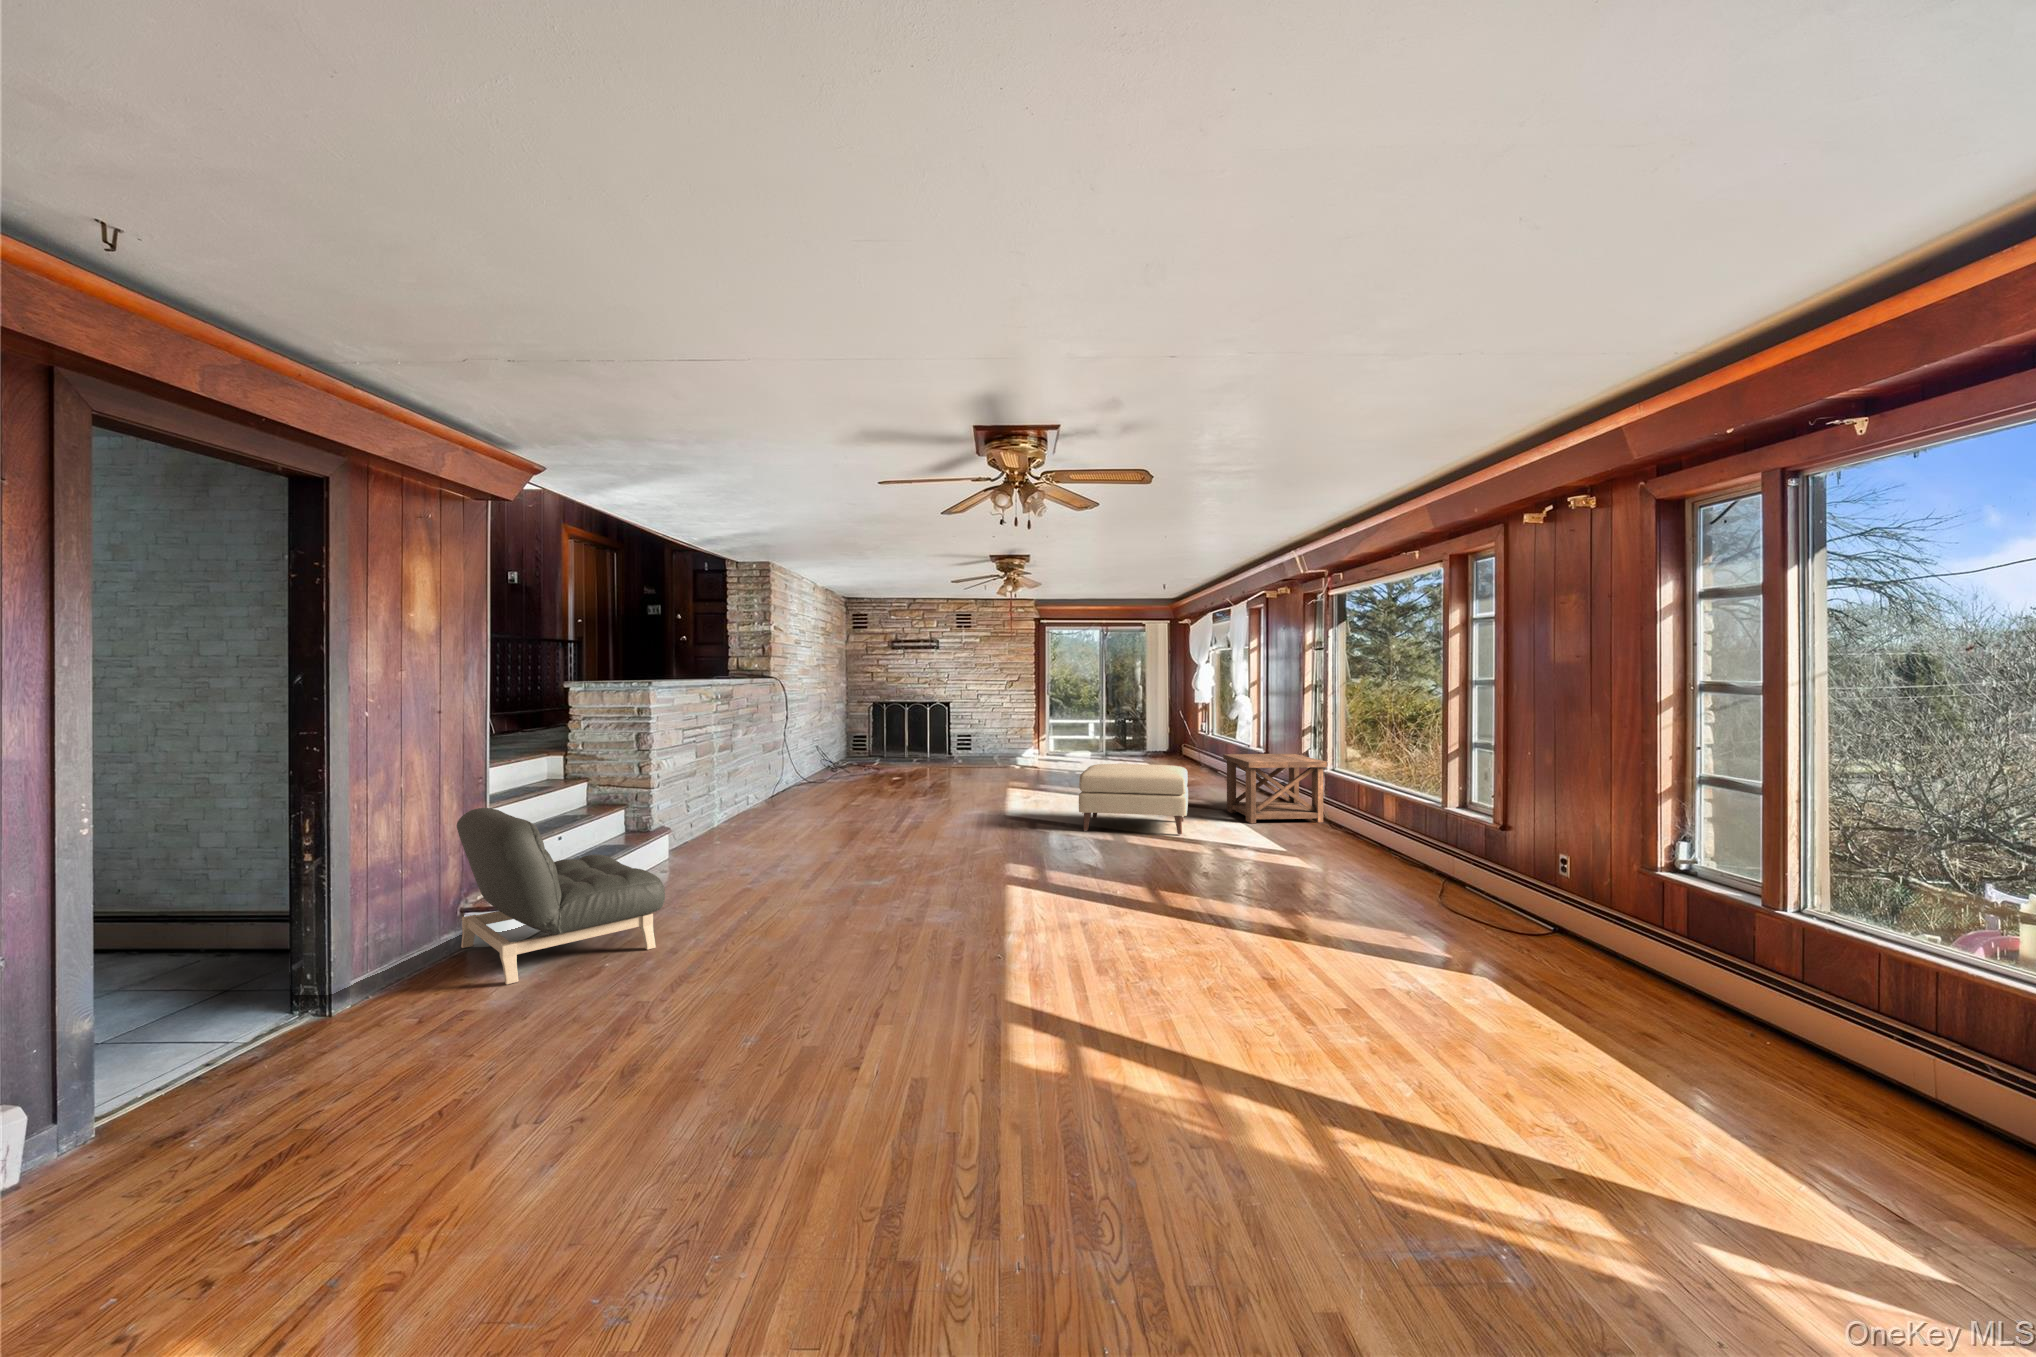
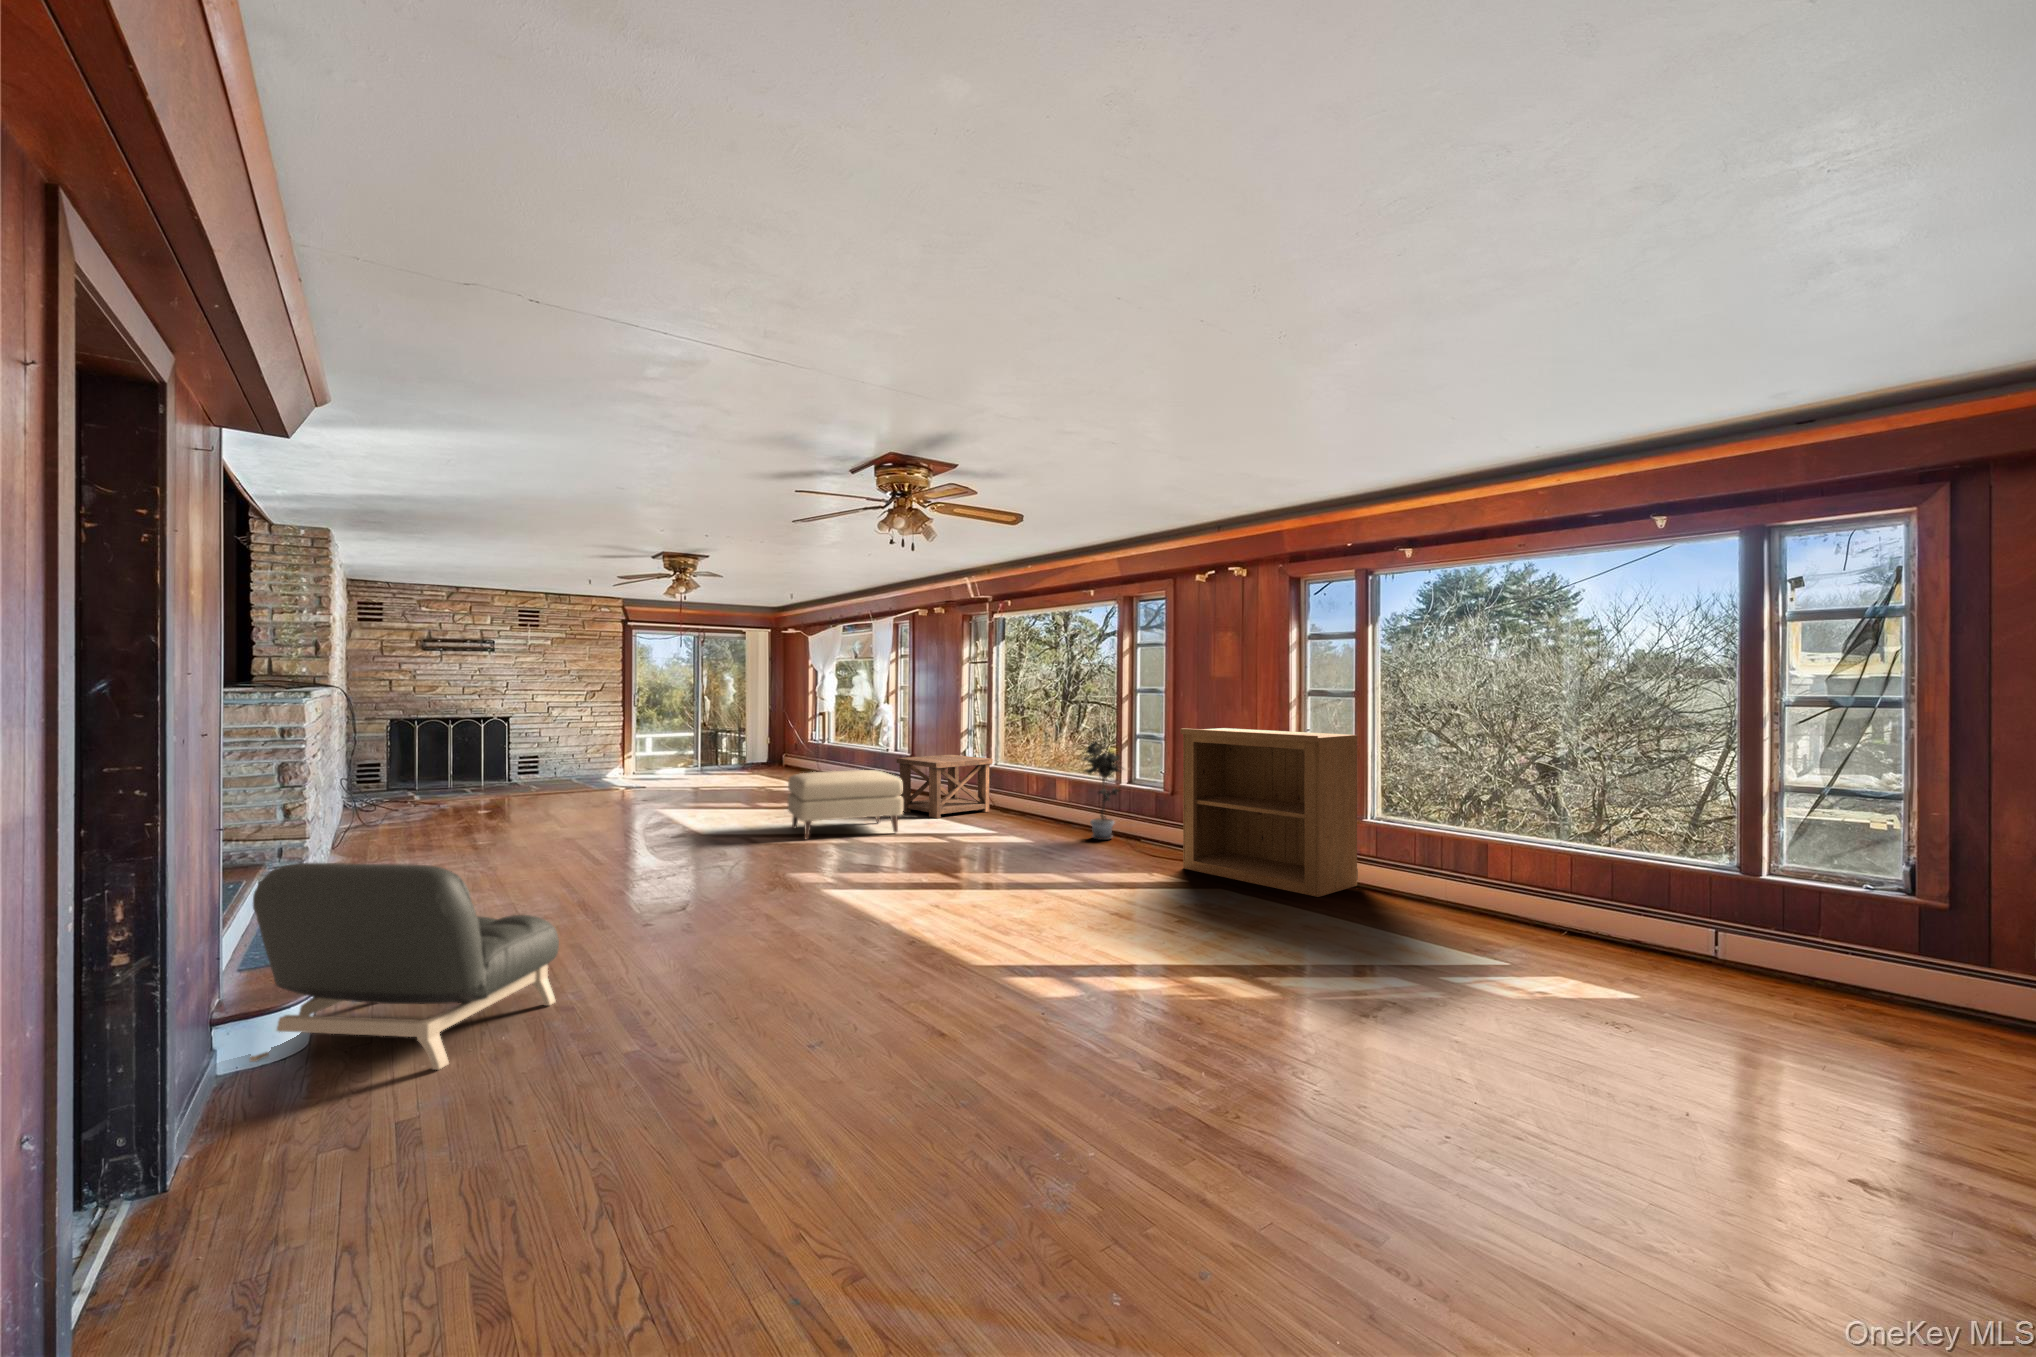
bookshelf: none [1461,736,1755,1023] -> present [1181,728,1358,897]
potted plant: none [1383,743,1448,875] -> present [1083,742,1122,840]

